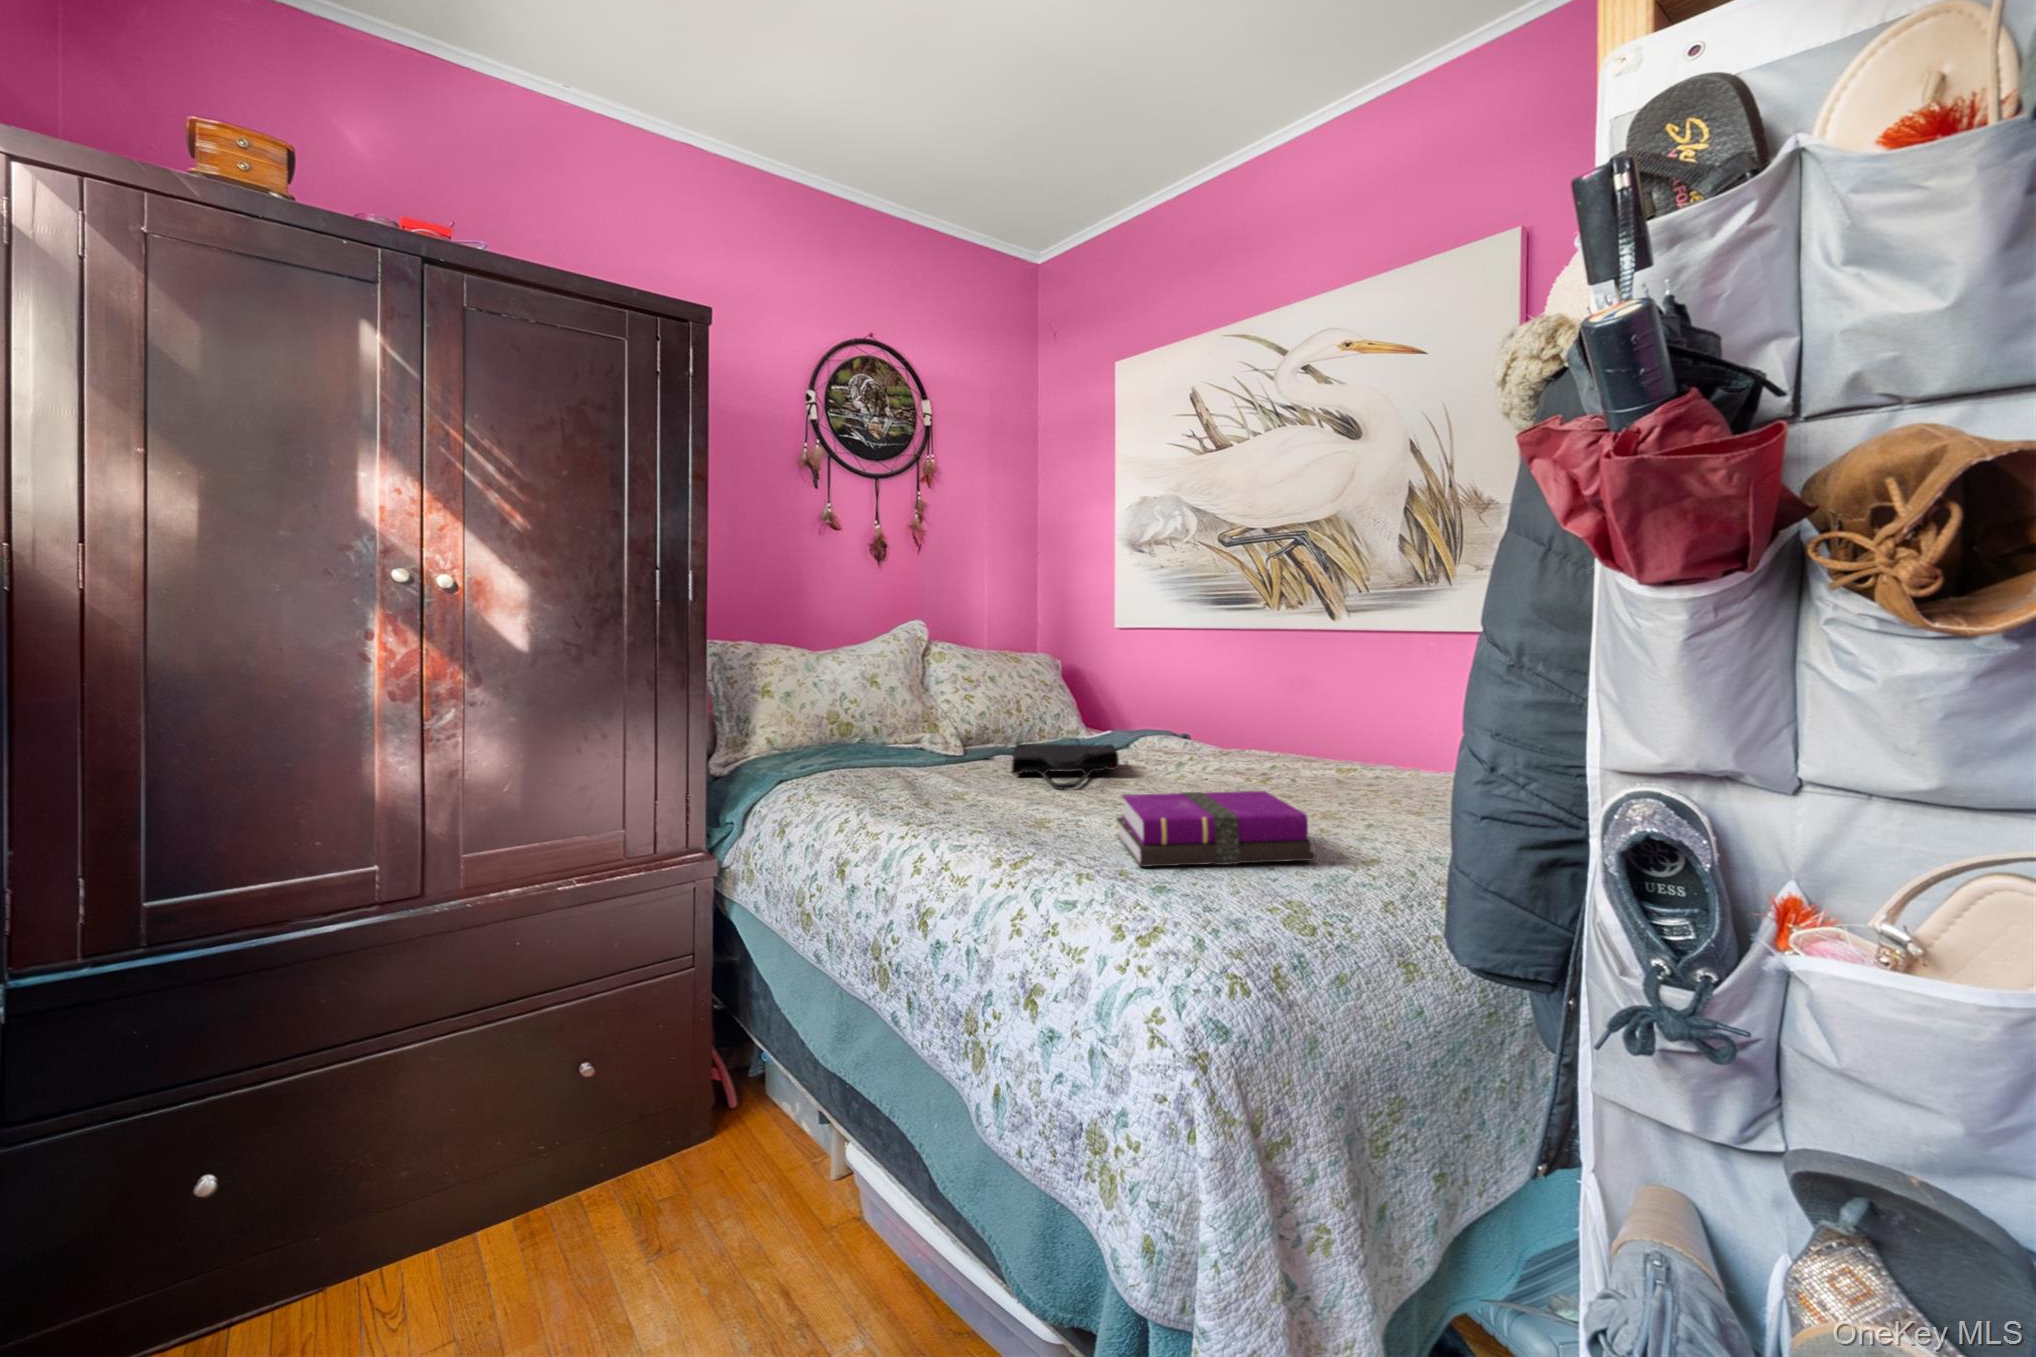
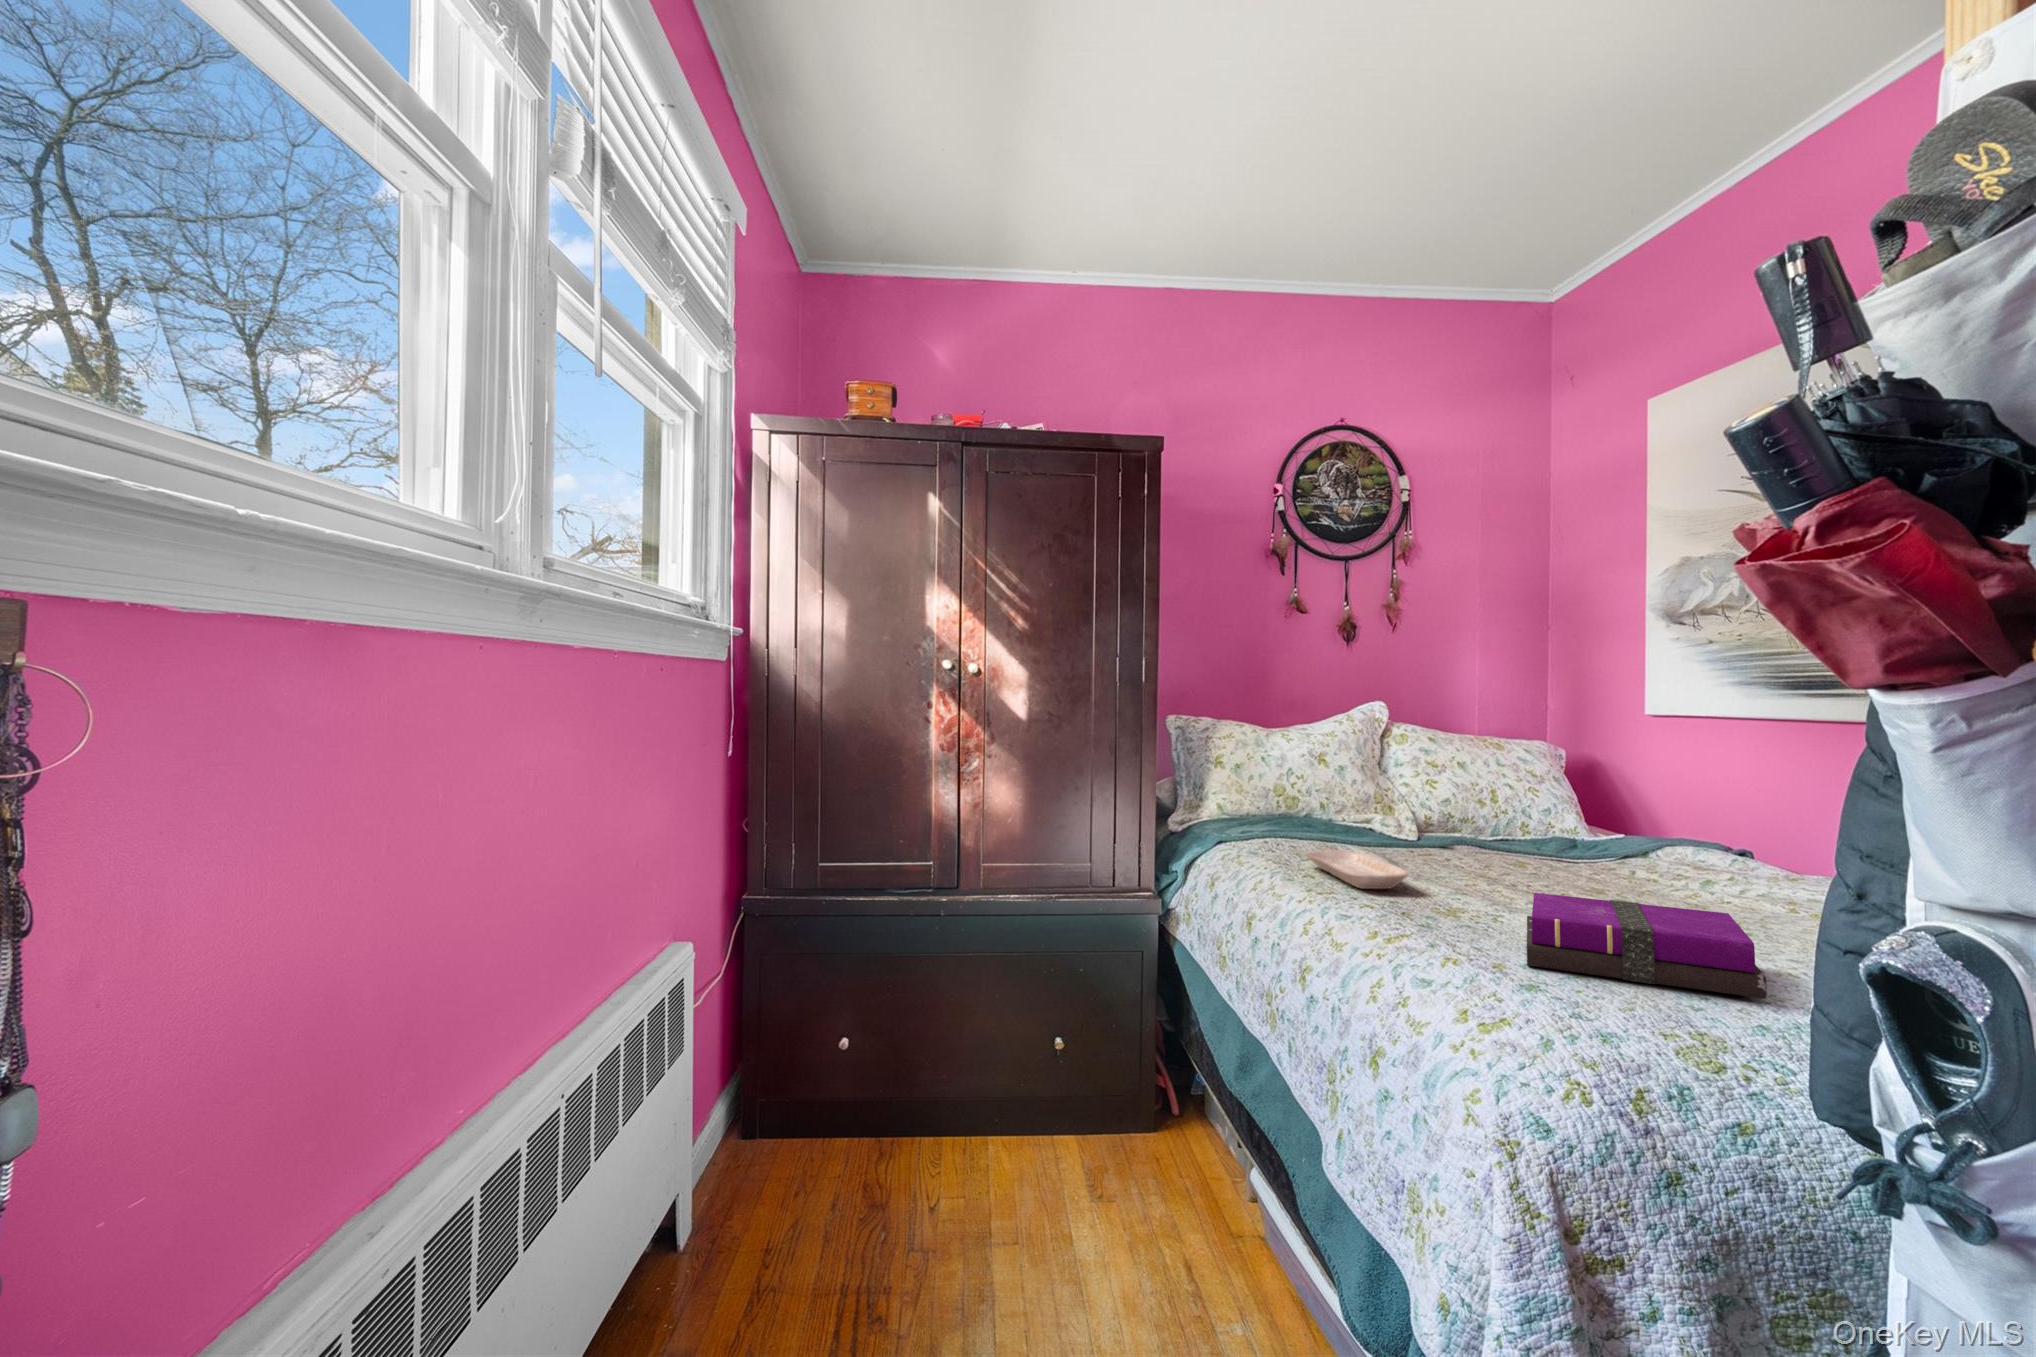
tote bag: present [1012,744,1119,789] -> none [1454,833,1596,886]
tray: none [881,775,994,813] -> present [1305,850,1409,889]

